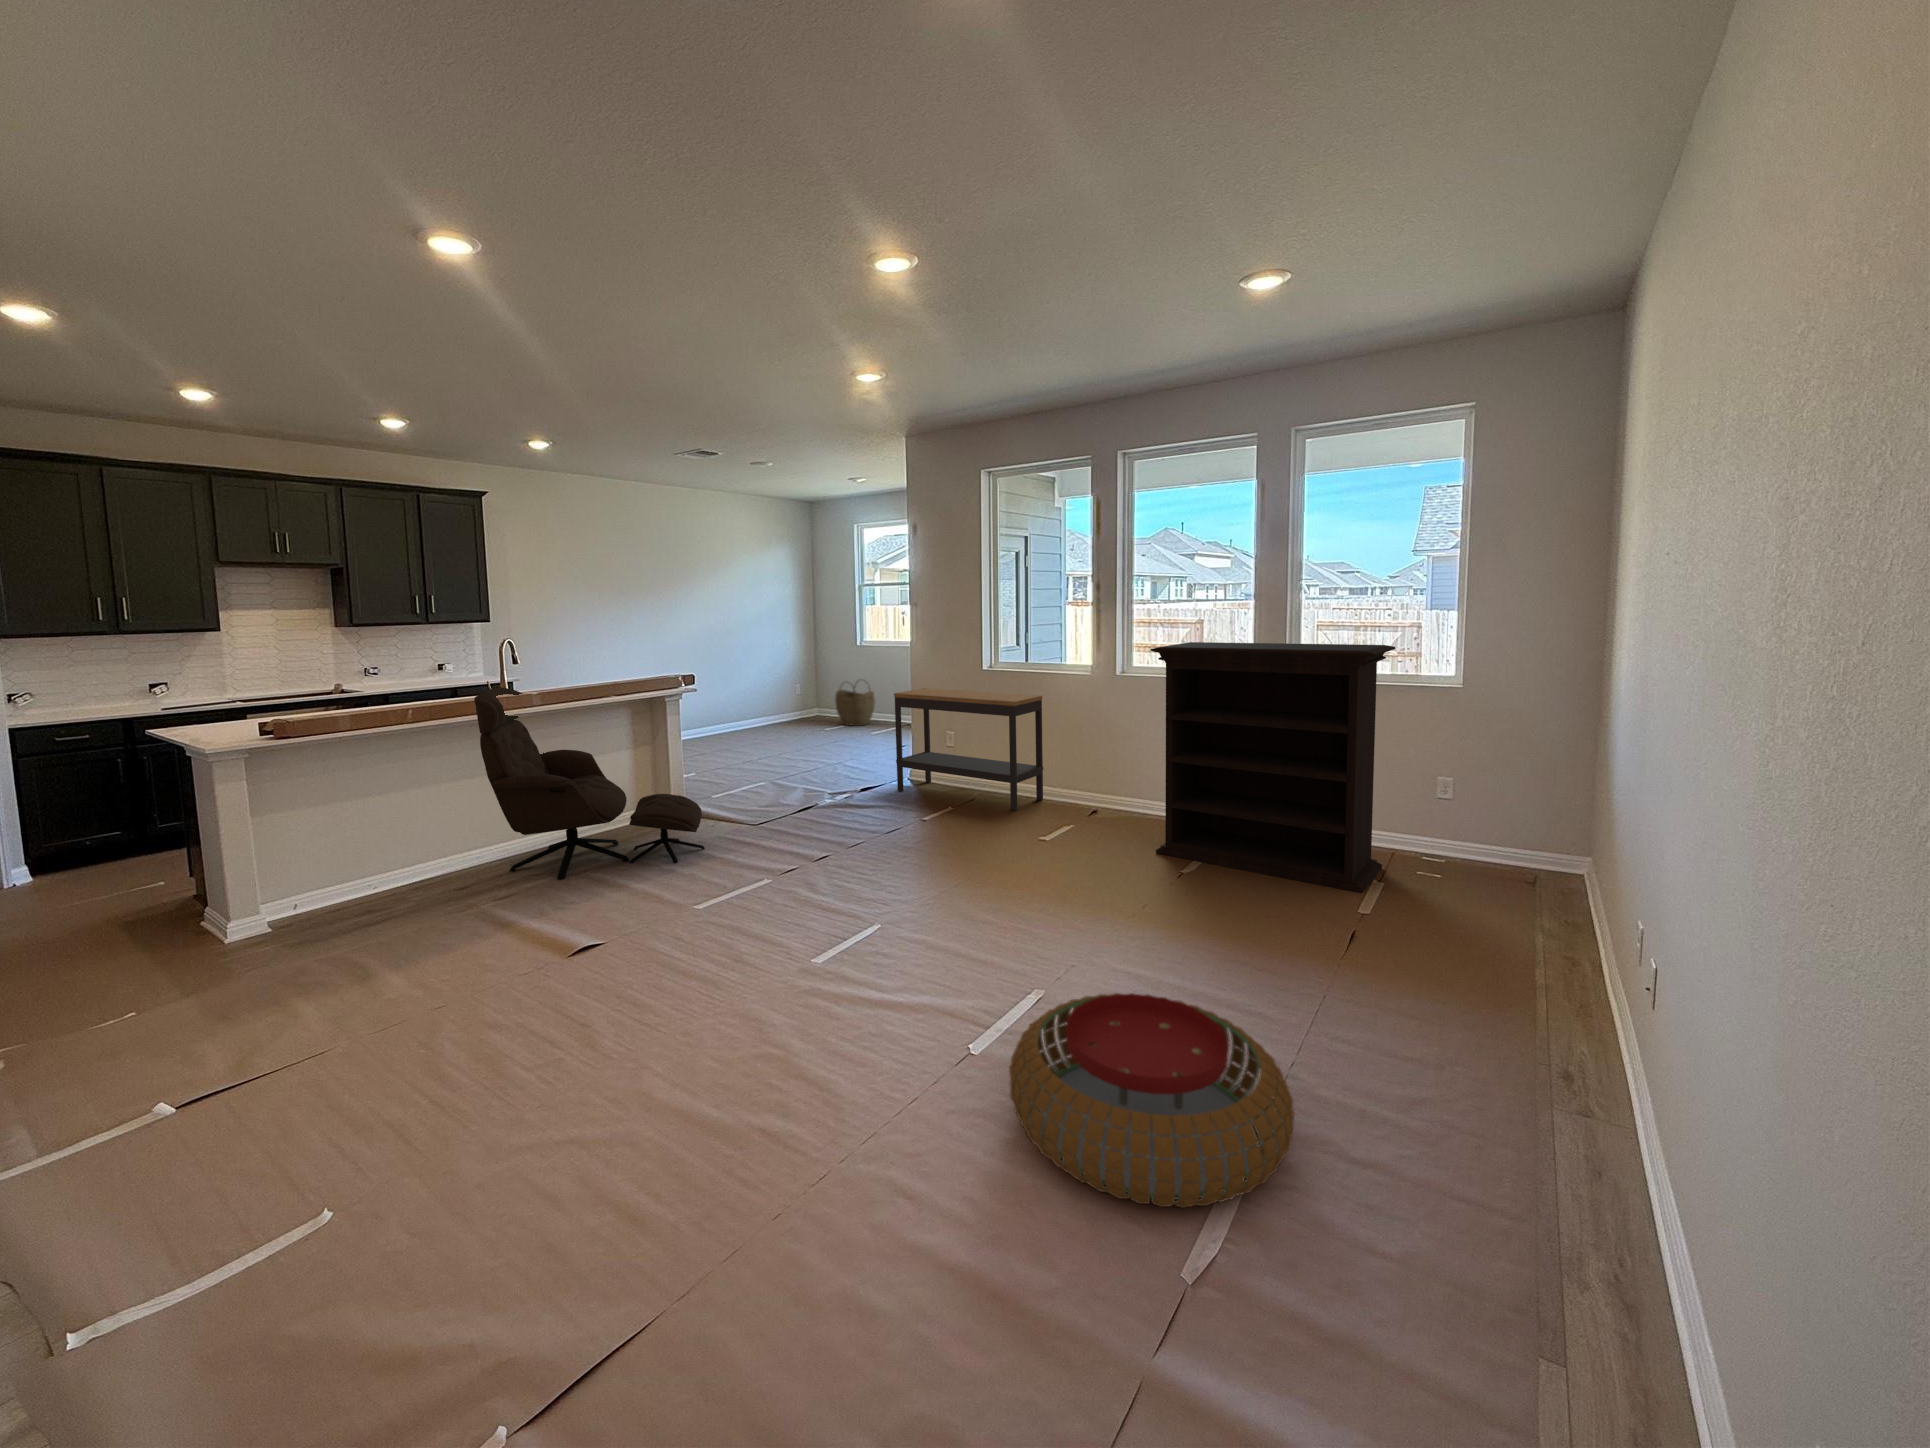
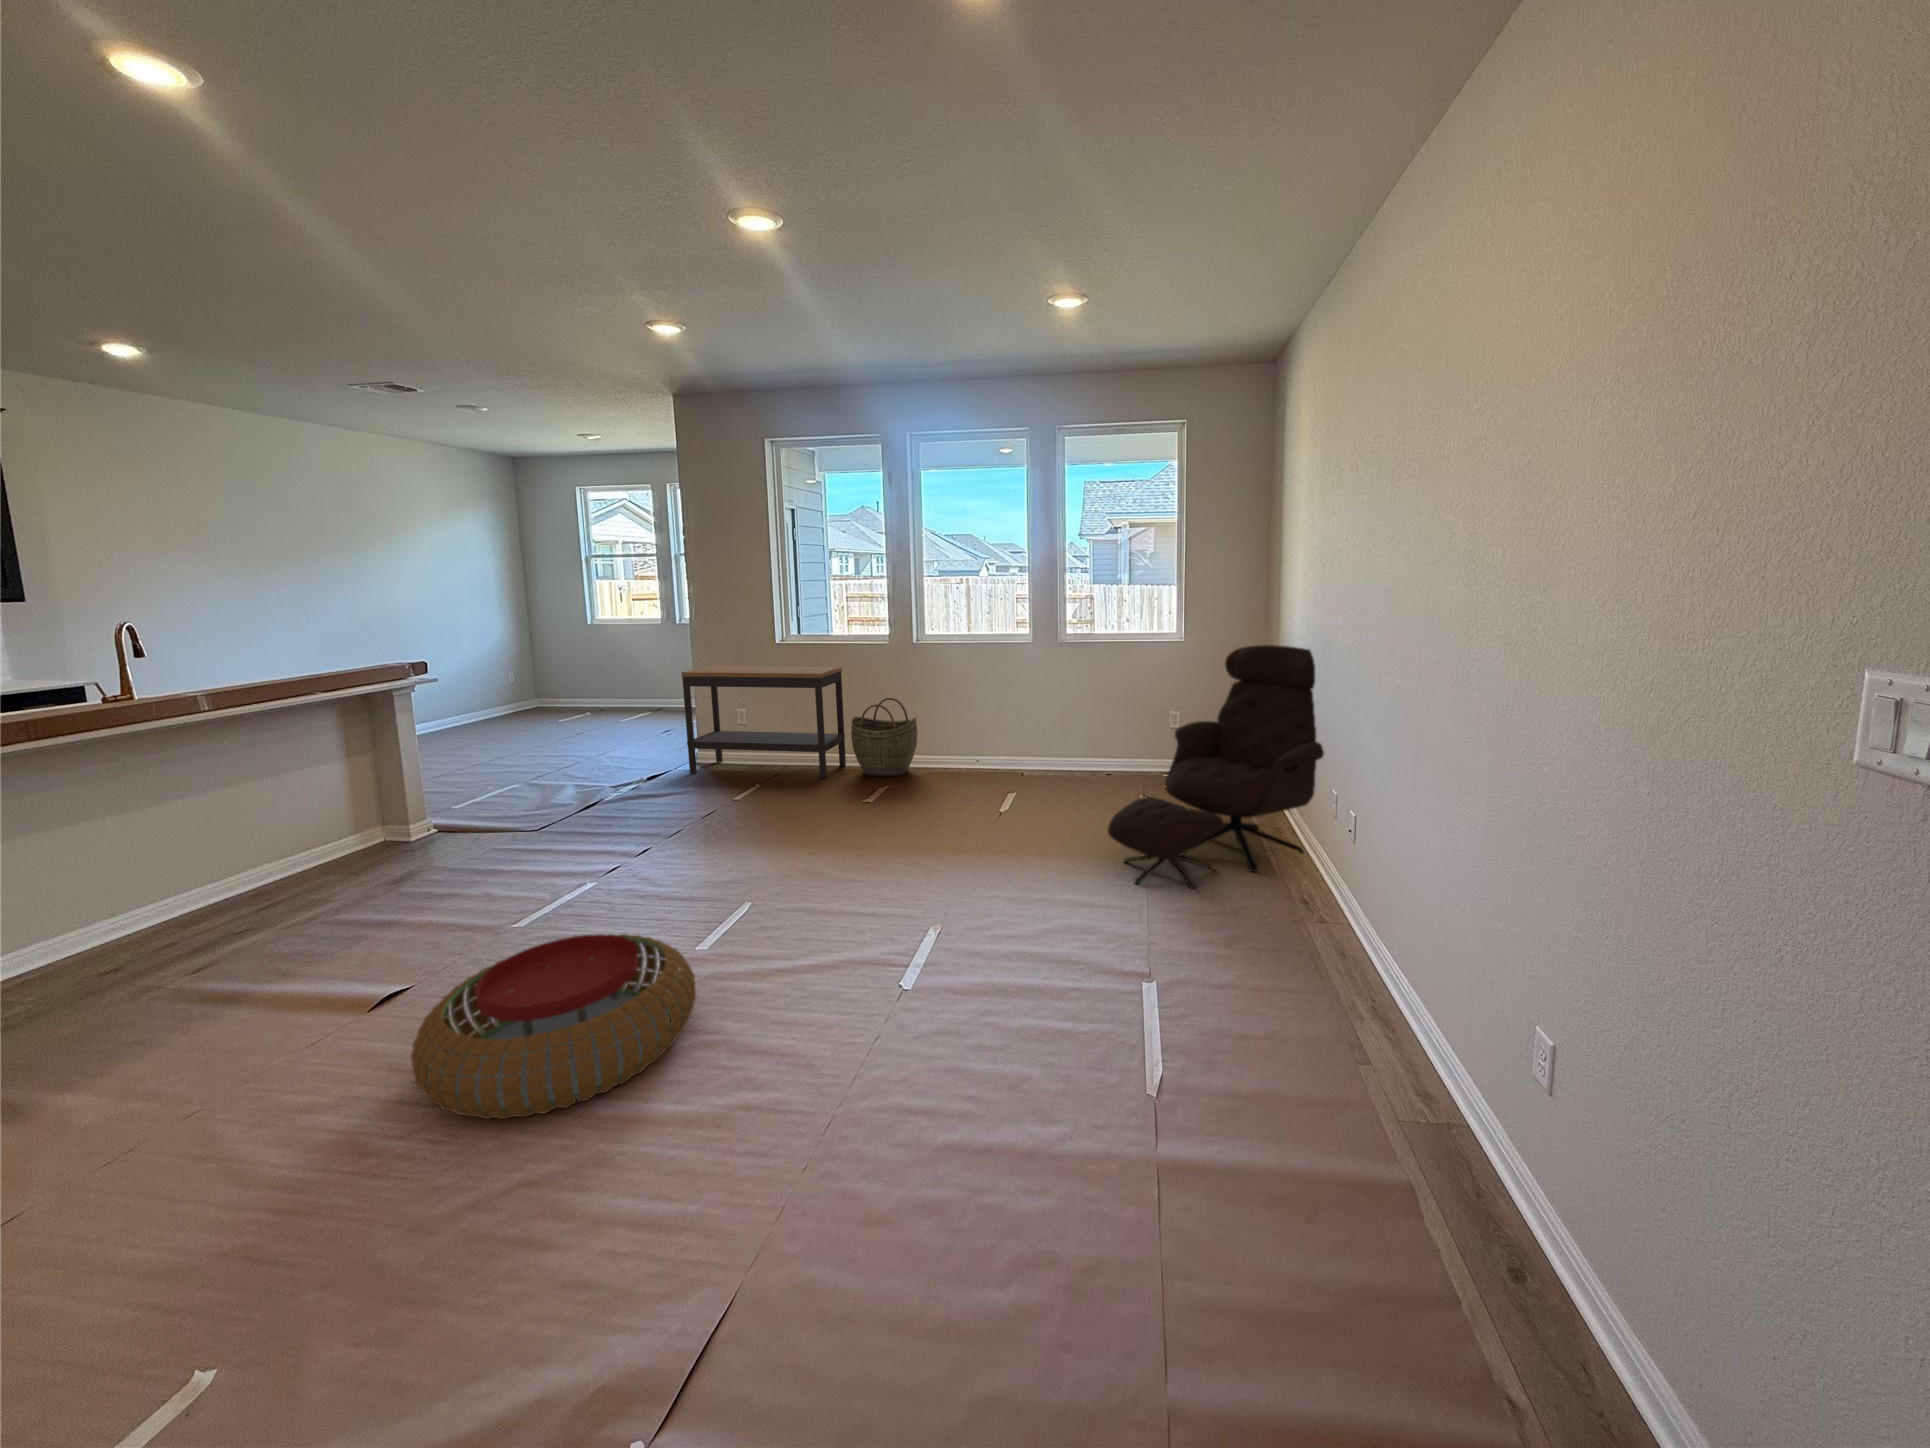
bookshelf: present [1151,642,1395,893] -> none [959,613,1139,805]
woven basket: present [835,681,875,726] -> present [851,698,917,776]
lounge chair: present [474,687,705,880] -> present [1108,645,1324,889]
pouf: present [1009,993,1295,1208] -> present [410,934,696,1119]

